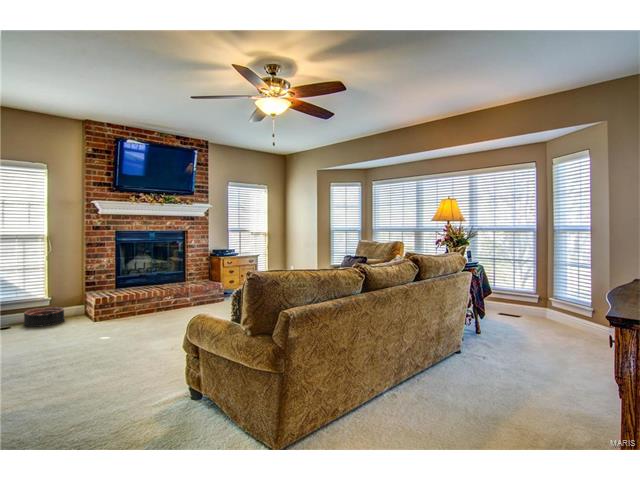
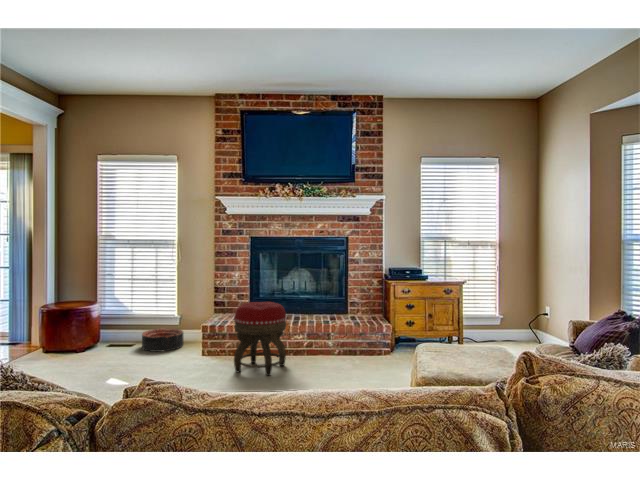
footstool: none [137,277,174,324] -> present [234,302,287,376]

